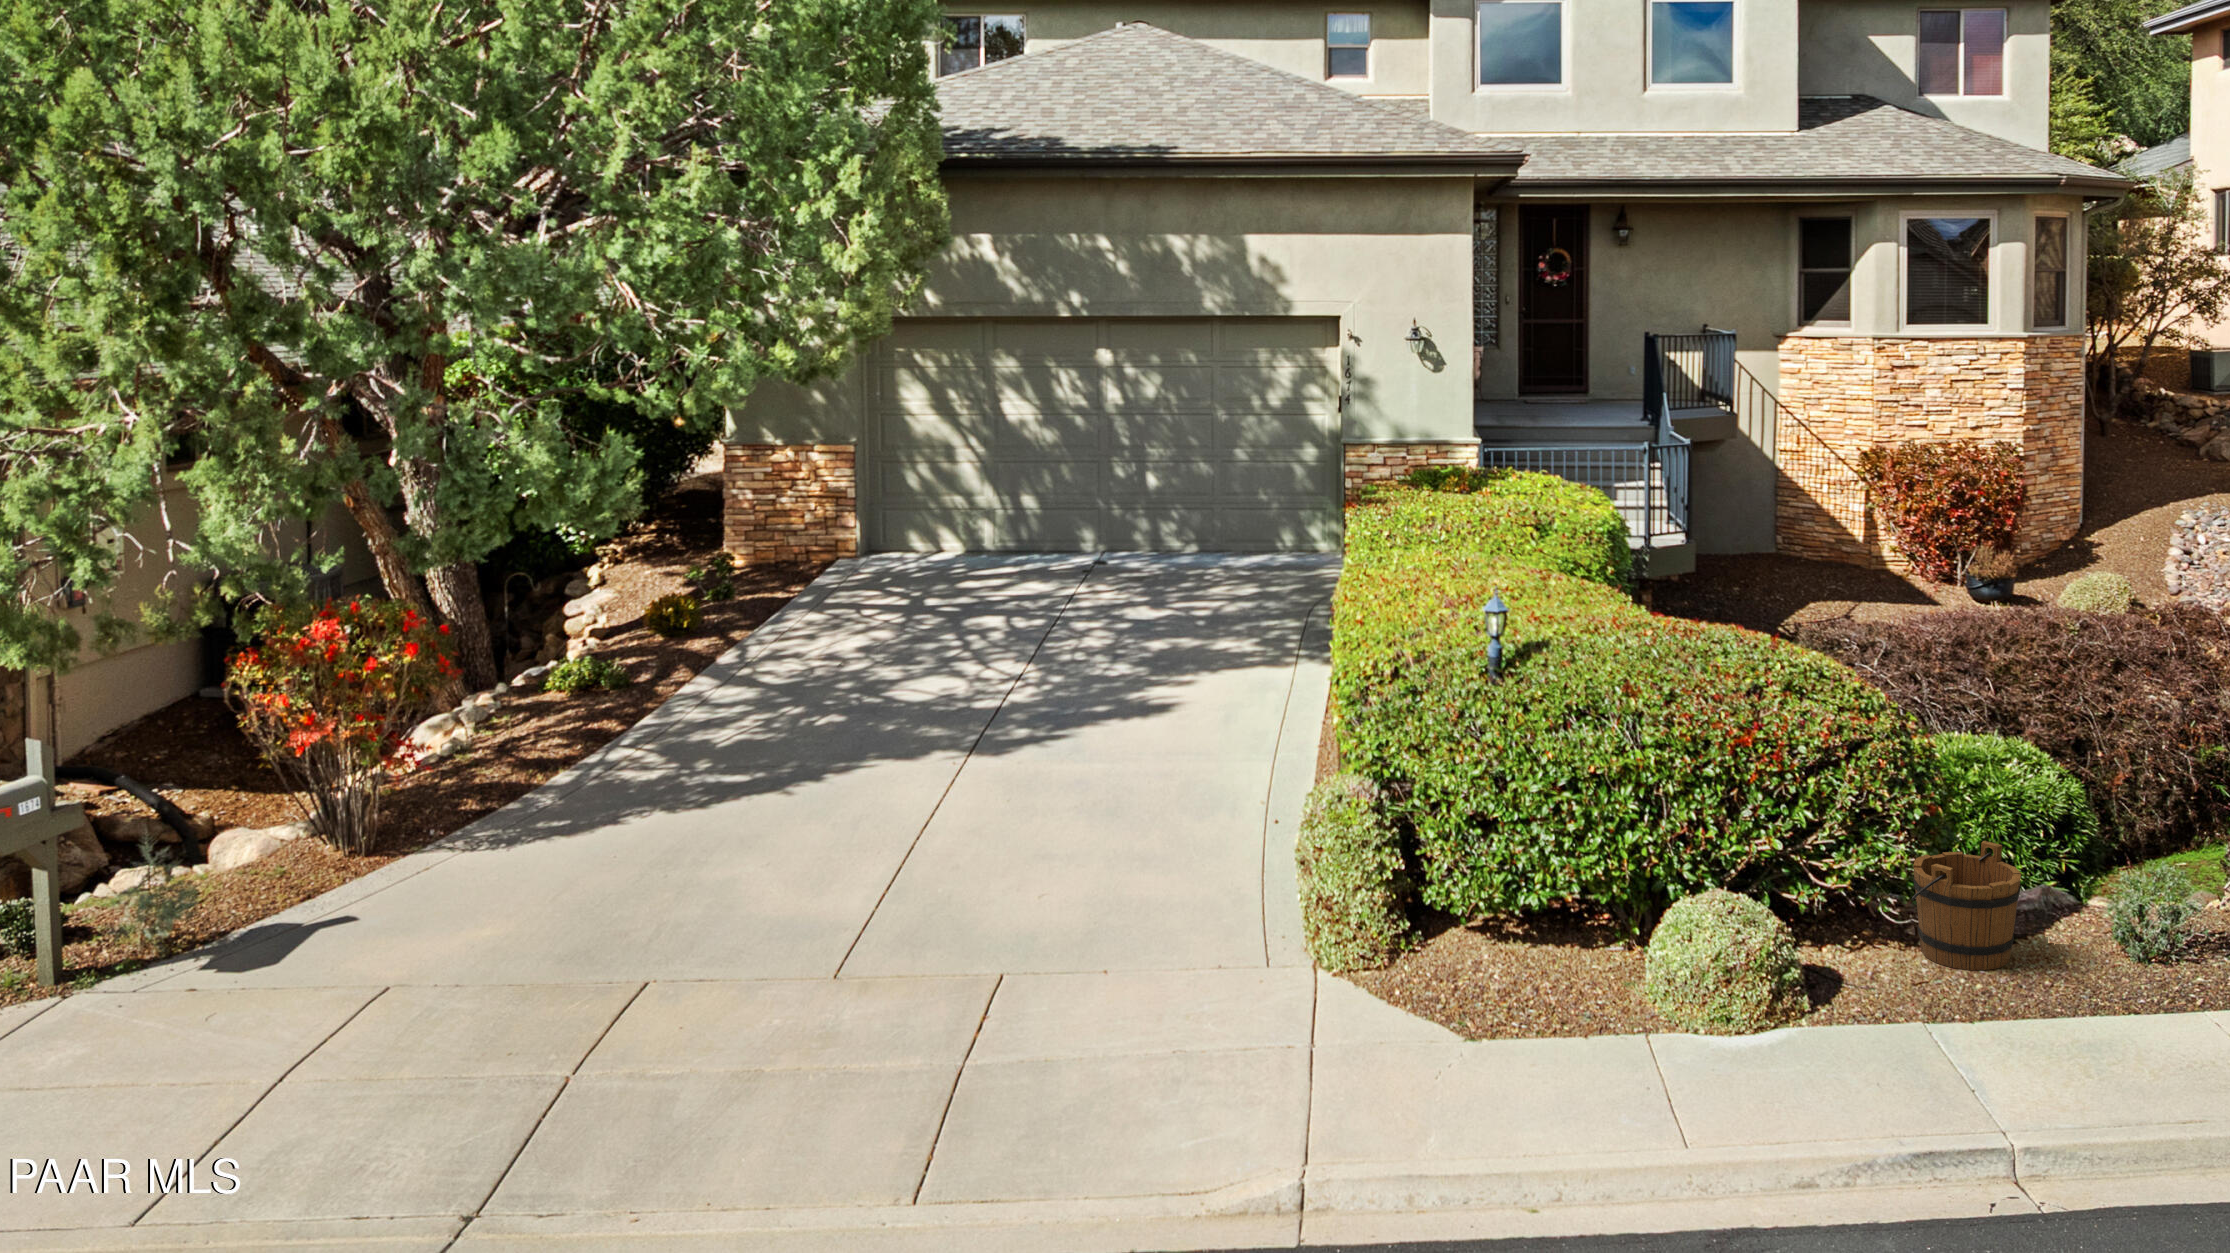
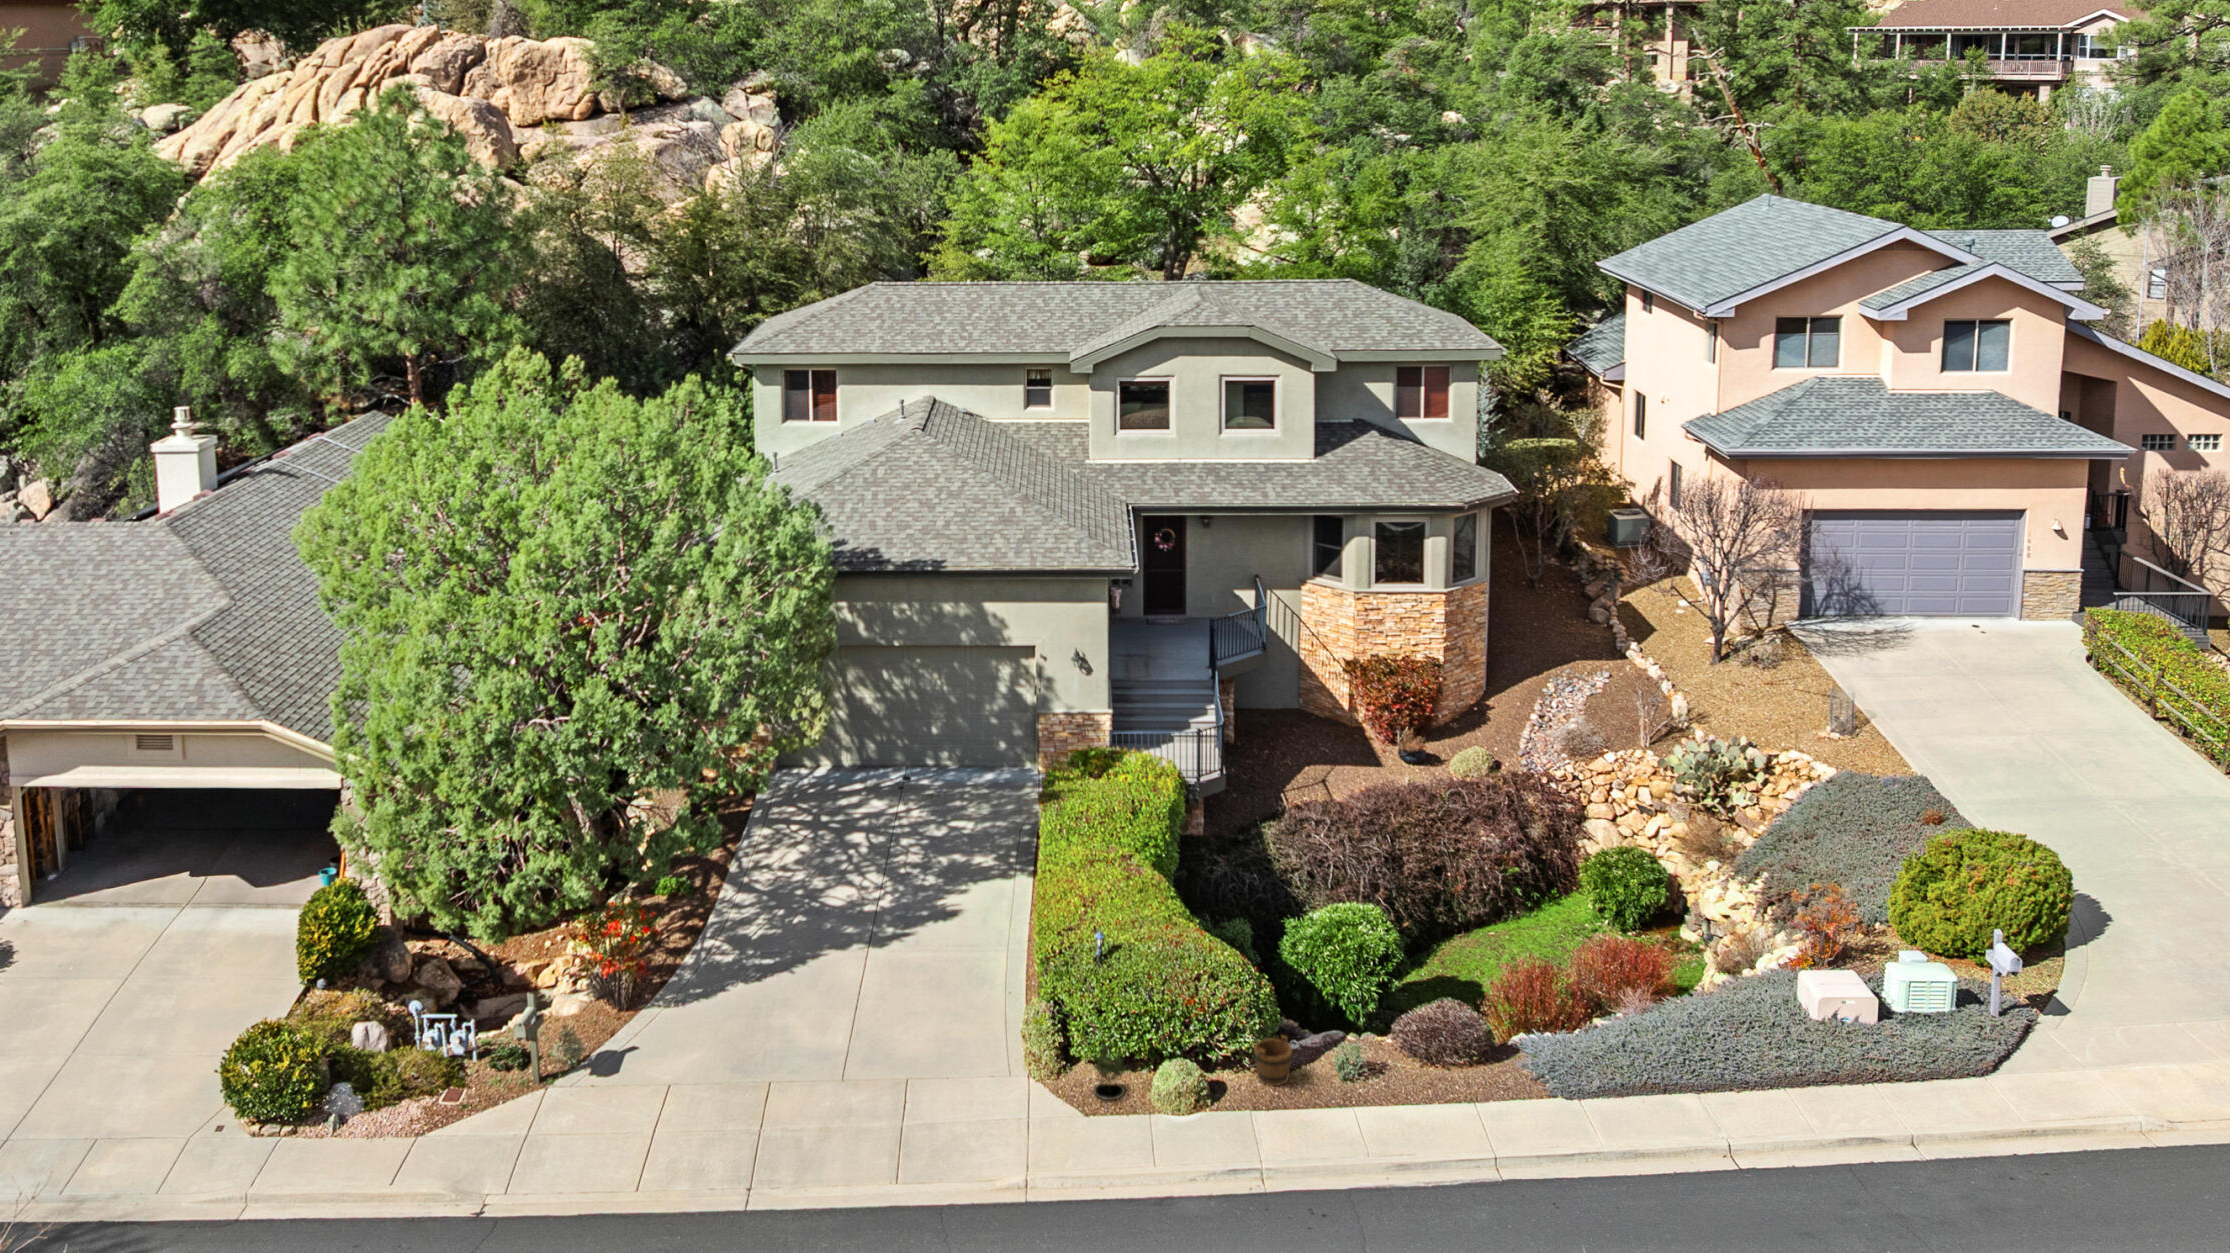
potted tree: none [1477,832,1574,999] -> present [1094,1046,1125,1100]

